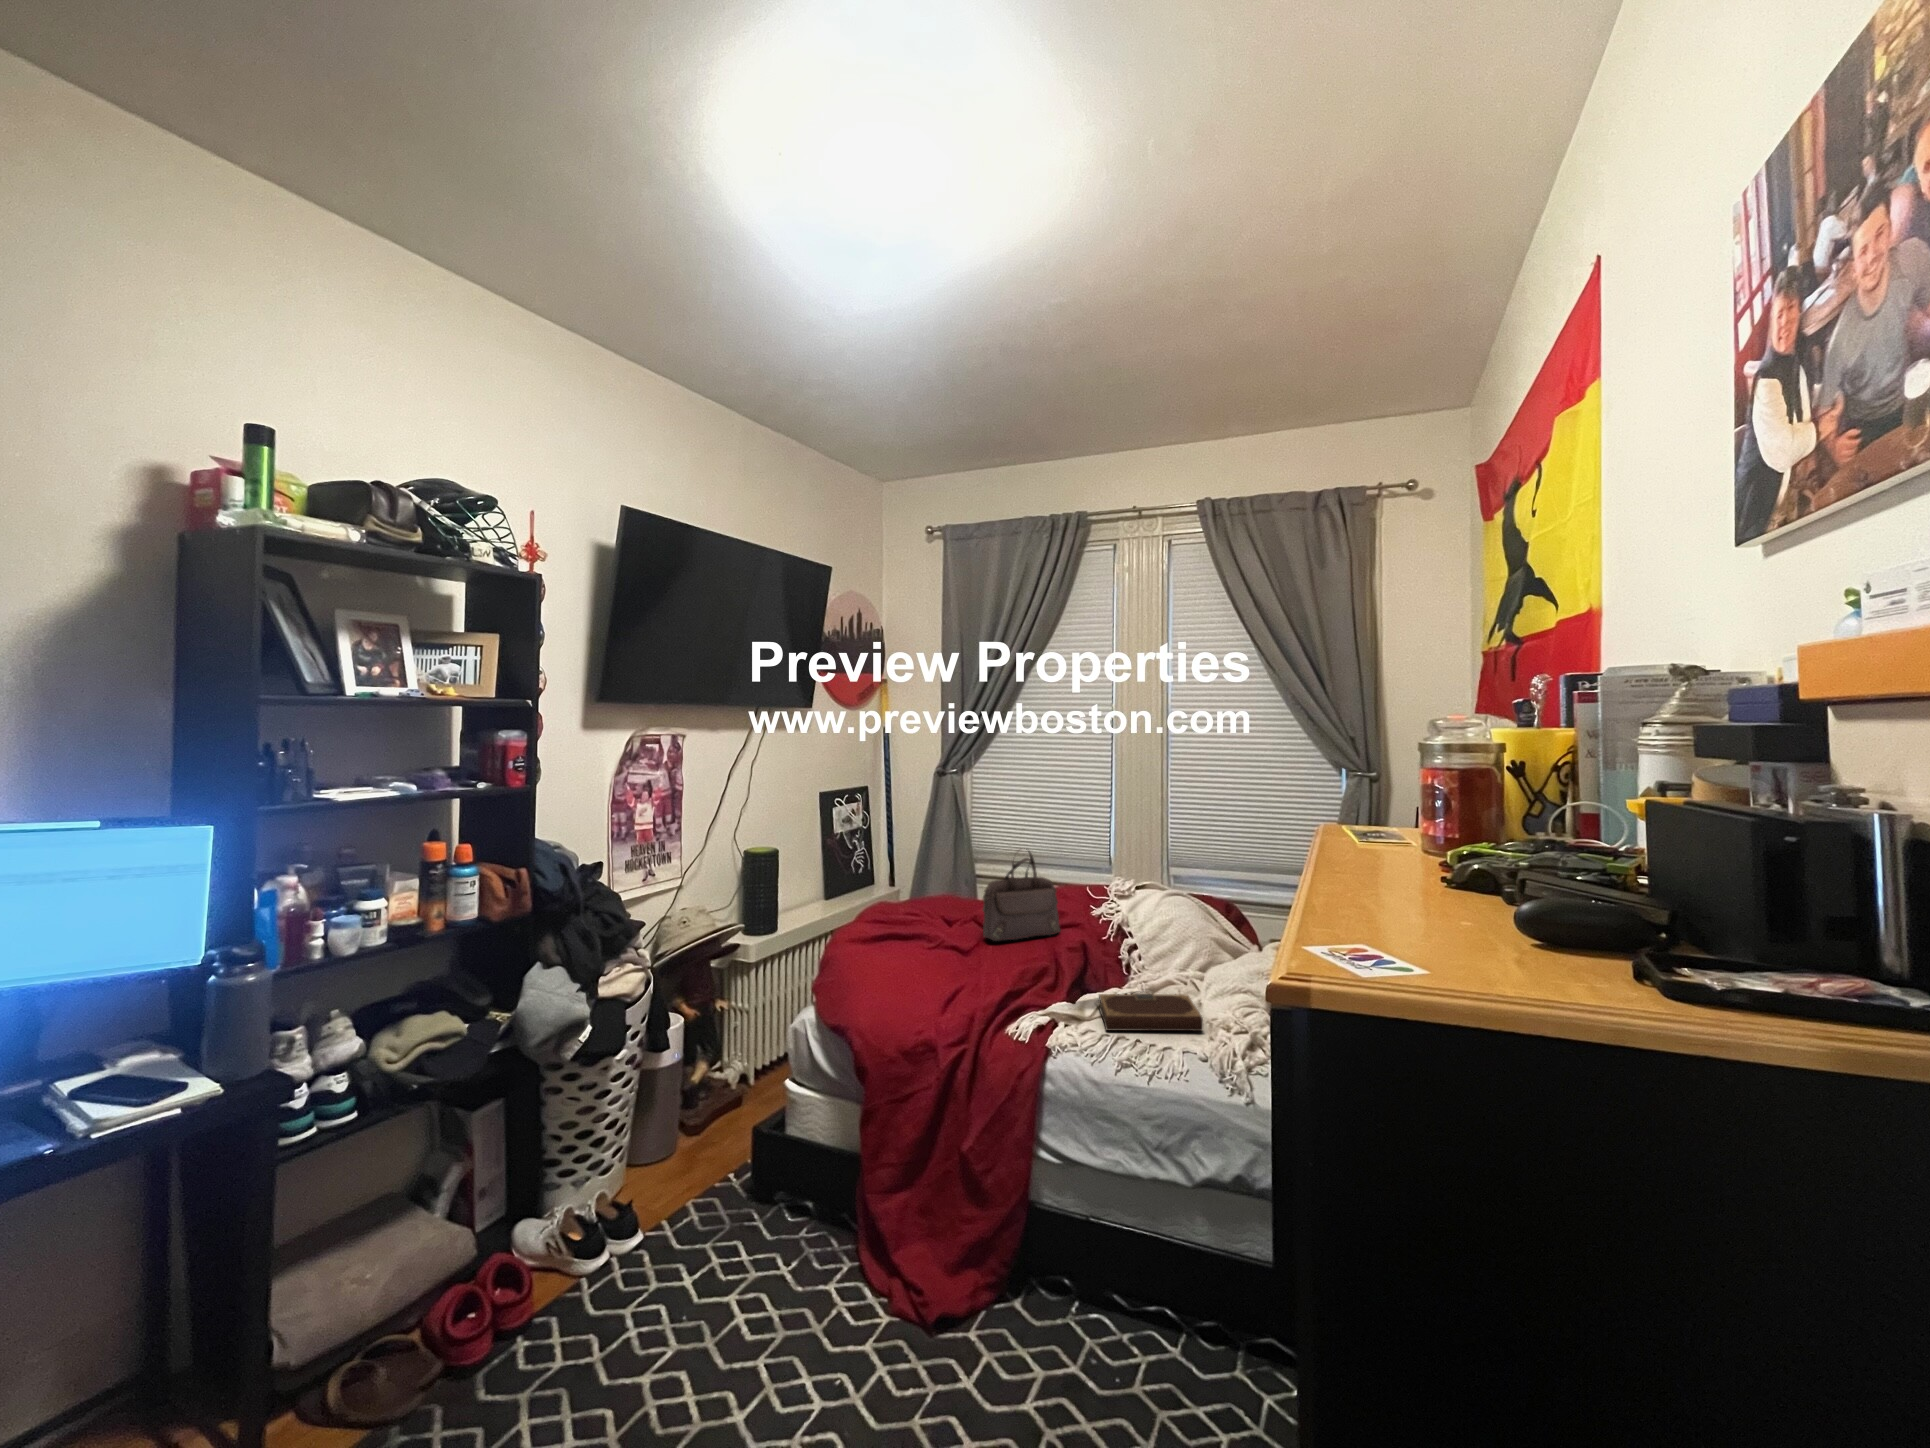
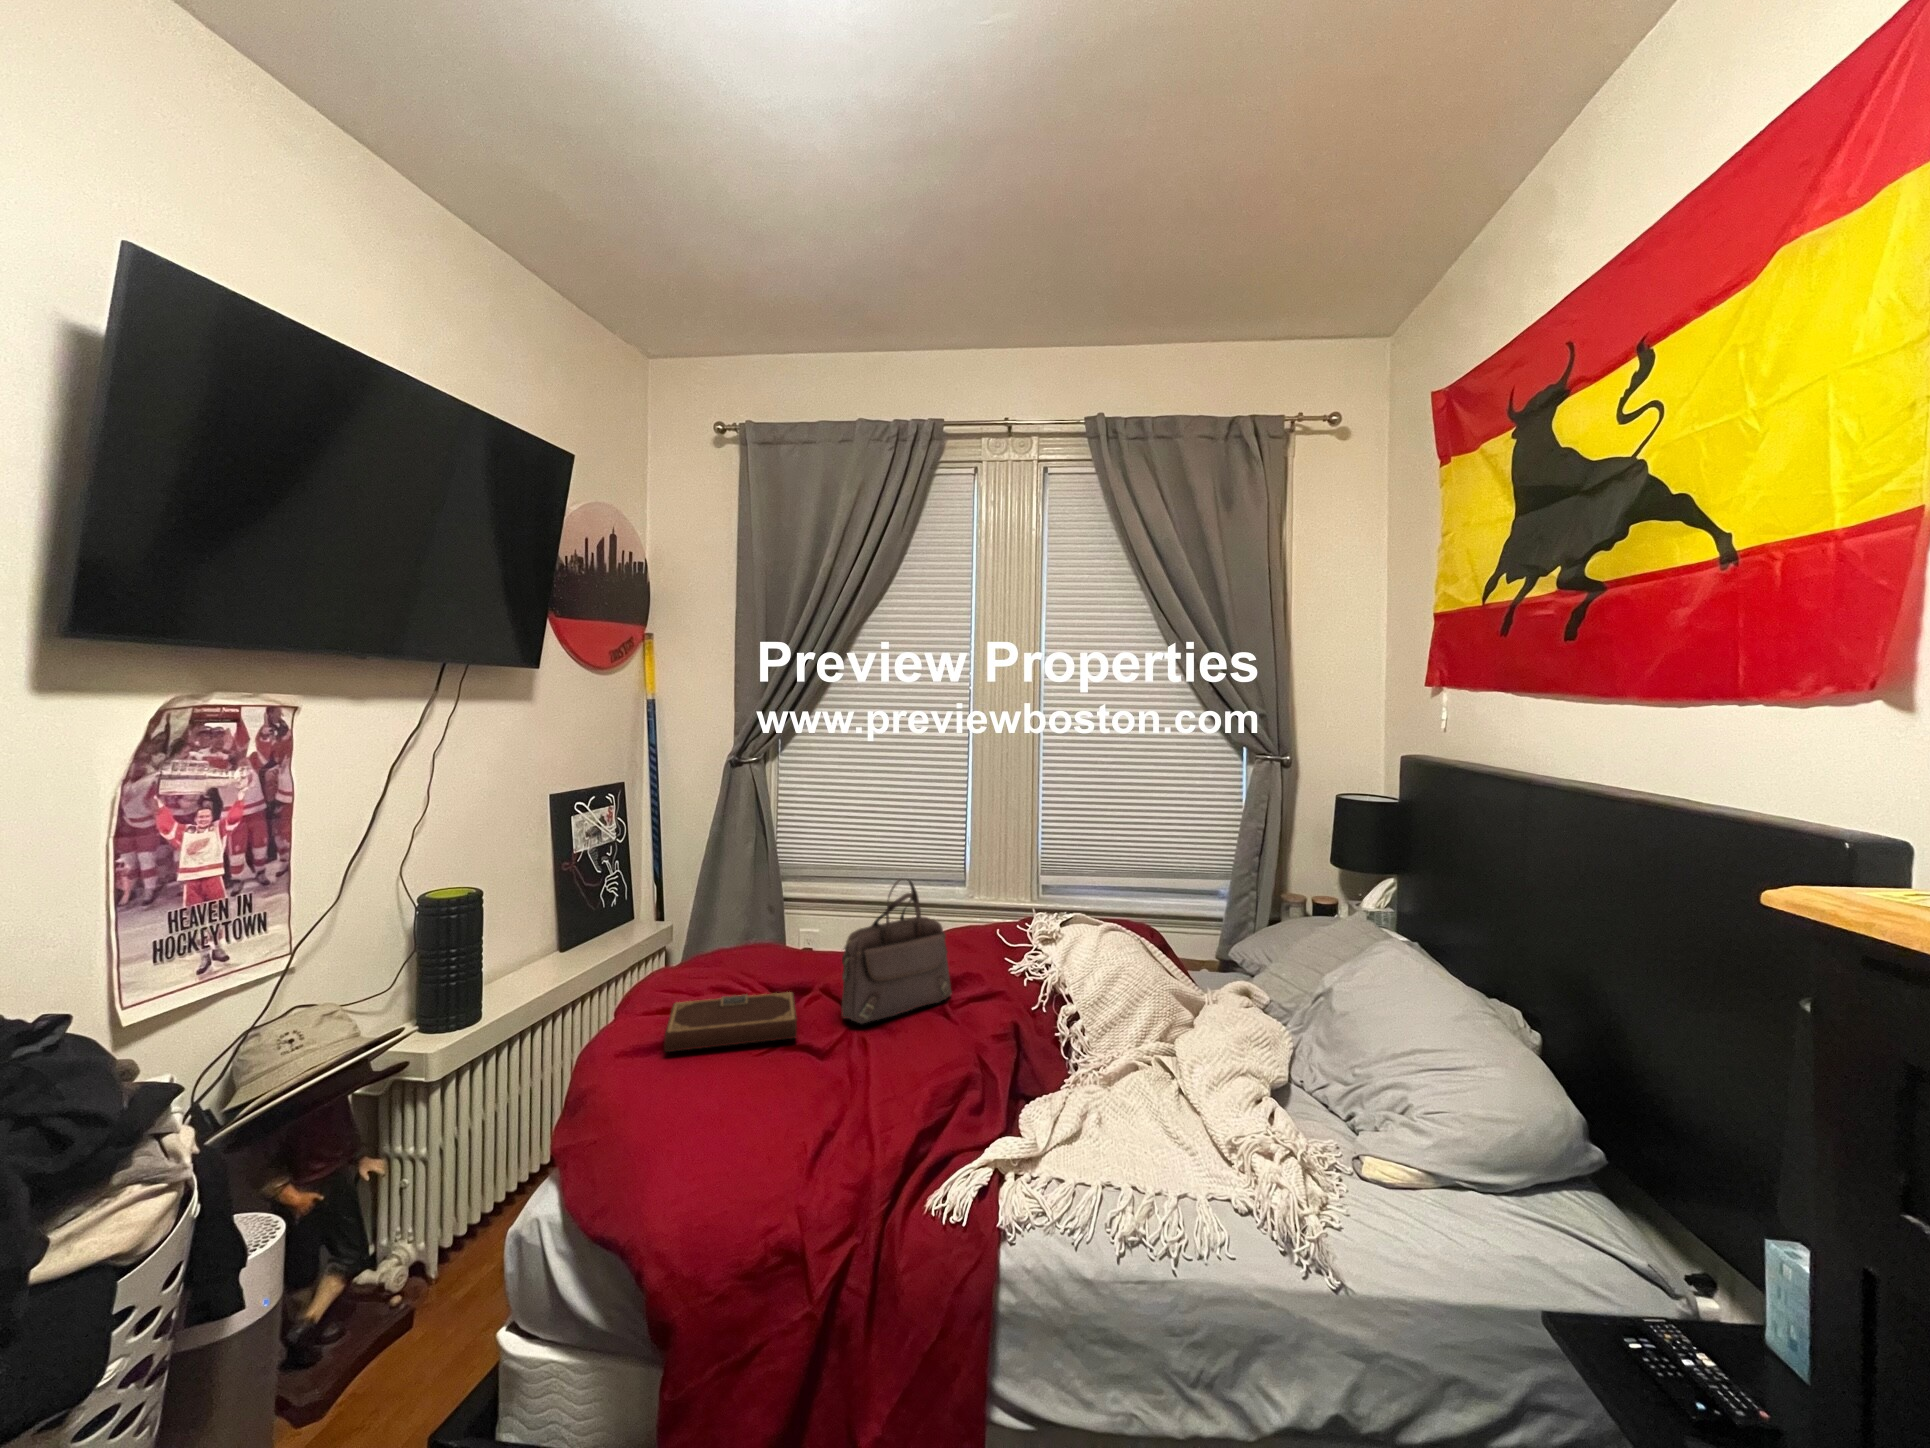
notebook: present [1099,993,1203,1031] -> present [664,992,797,1052]

